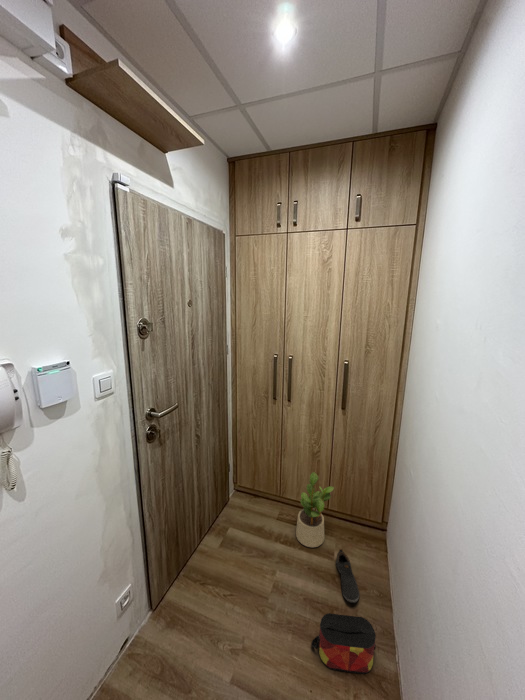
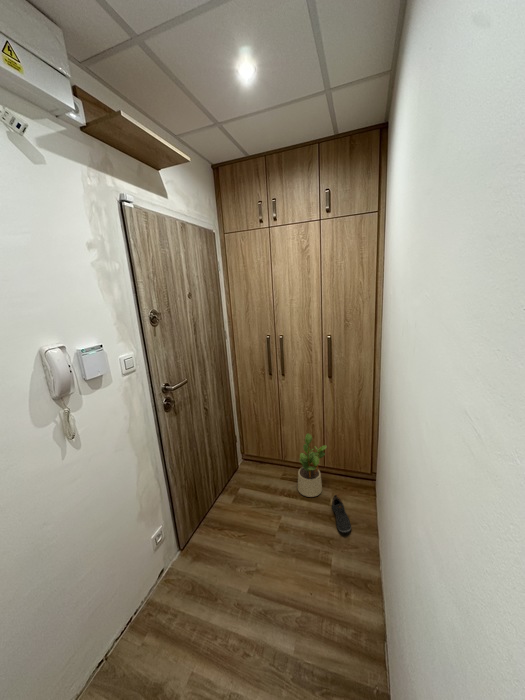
bag: present [311,613,376,674] -> none [311,538,363,580]

